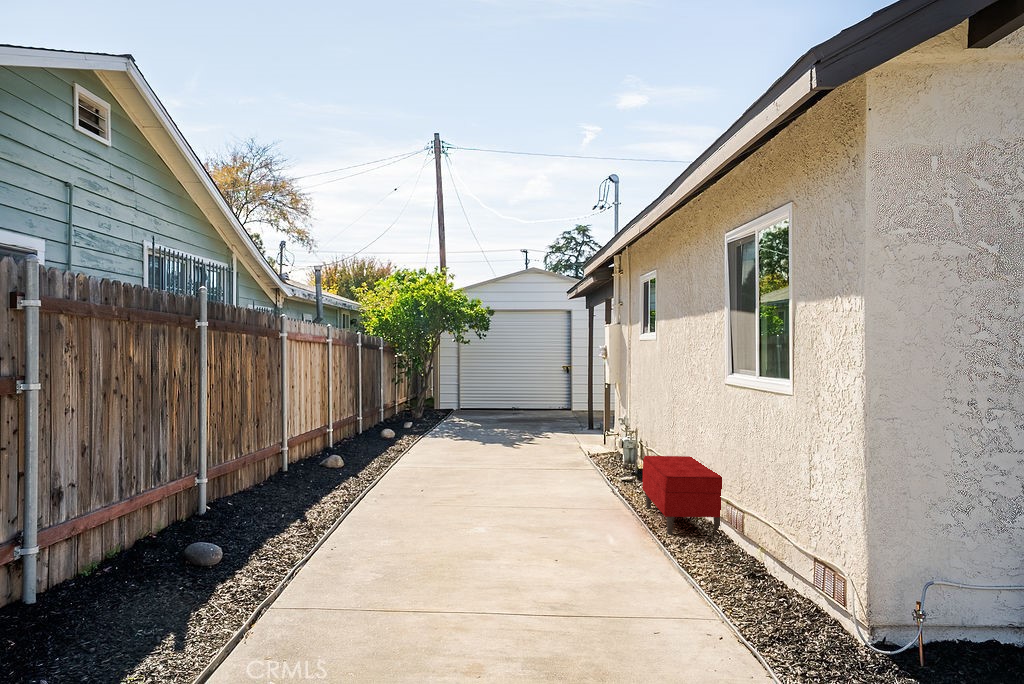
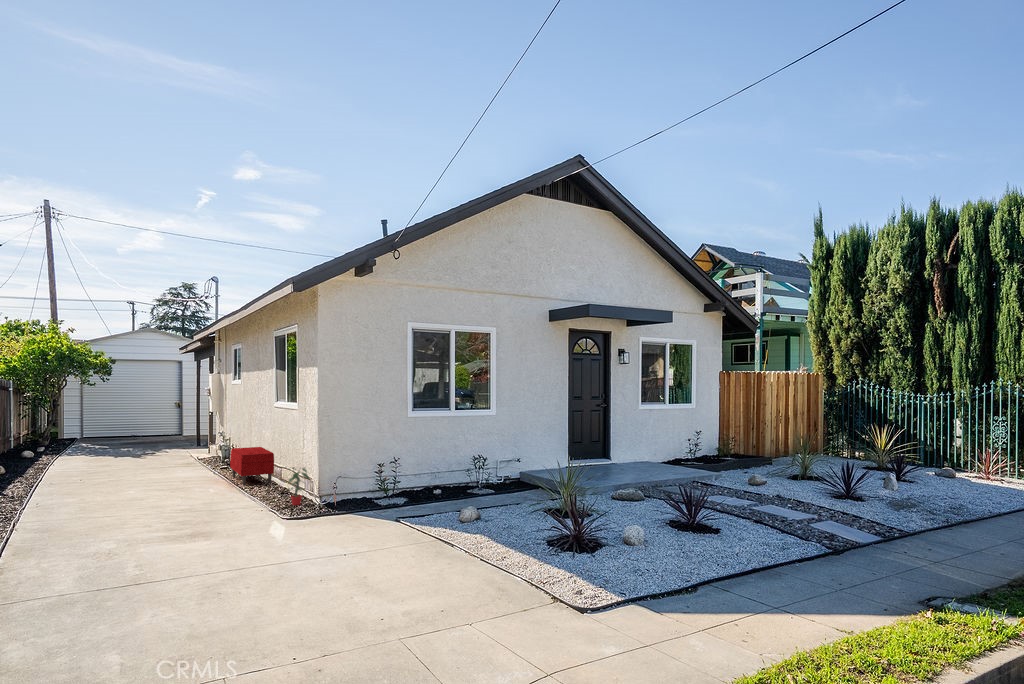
potted plant: none [758,532,844,633] -> present [286,467,309,505]

